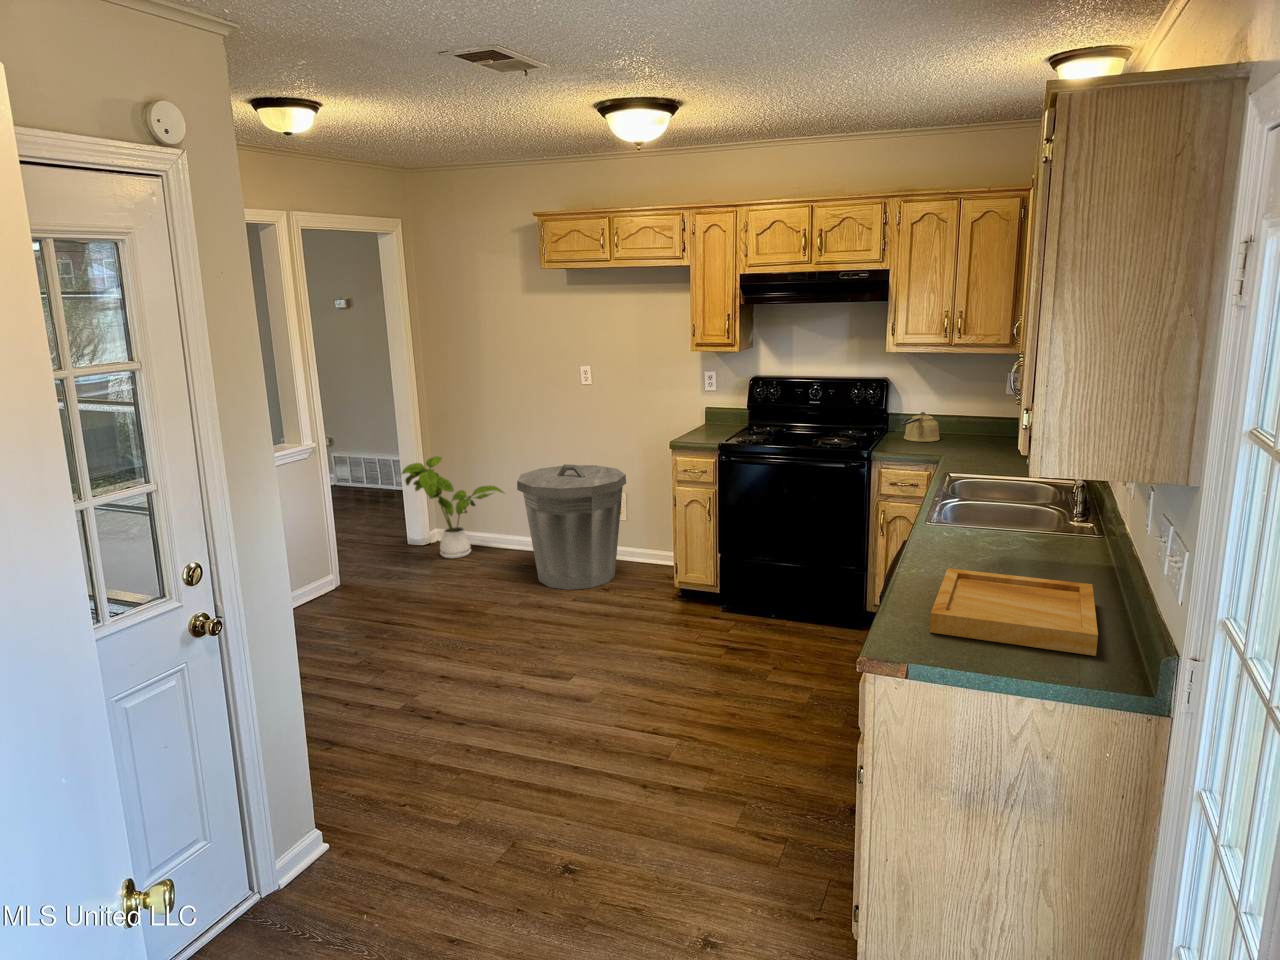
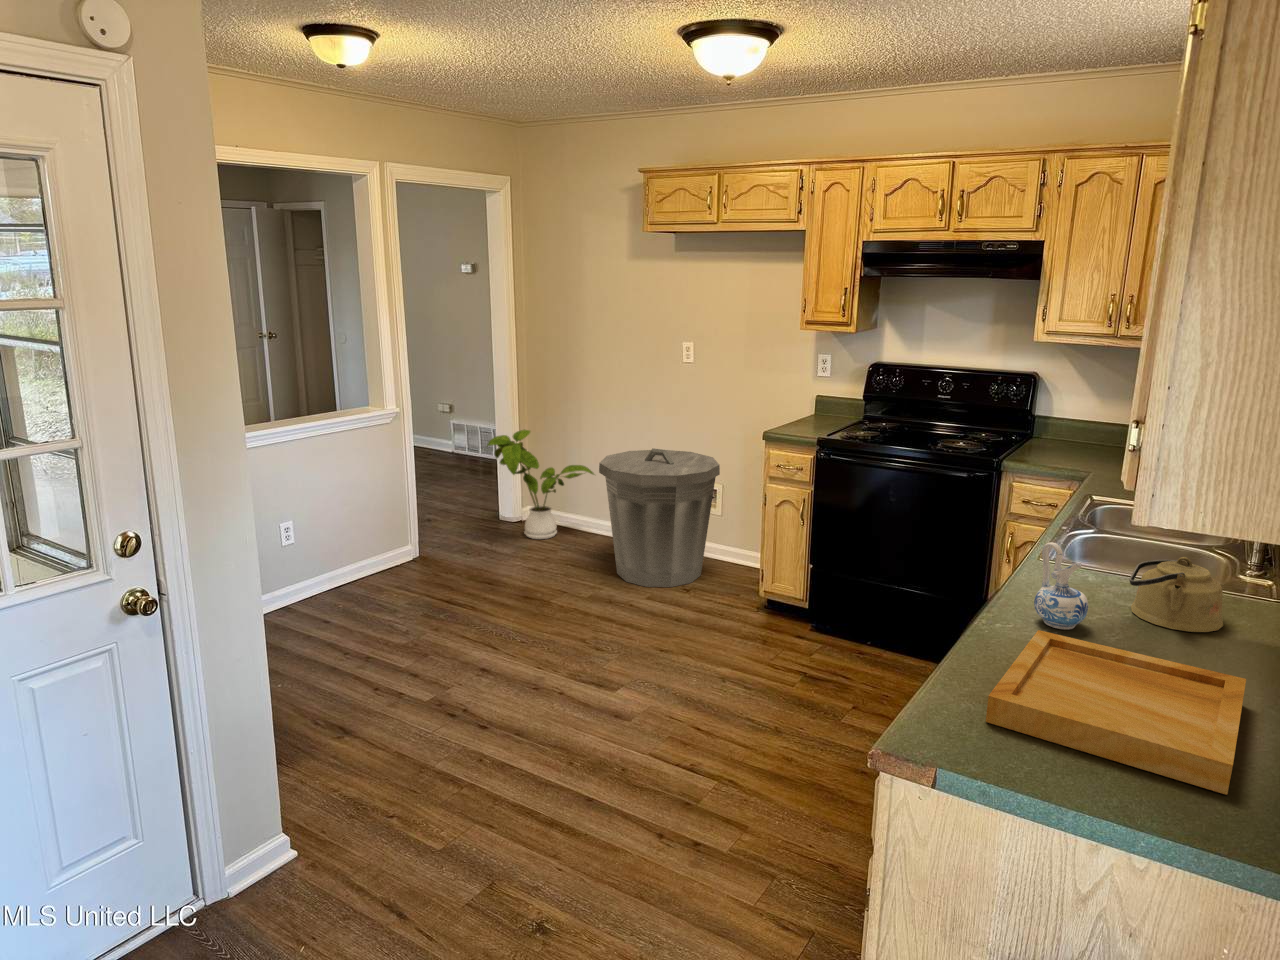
kettle: present [902,412,940,442] -> present [1129,557,1223,632]
ceramic pitcher: none [937,504,976,568] -> present [1034,542,1088,630]

